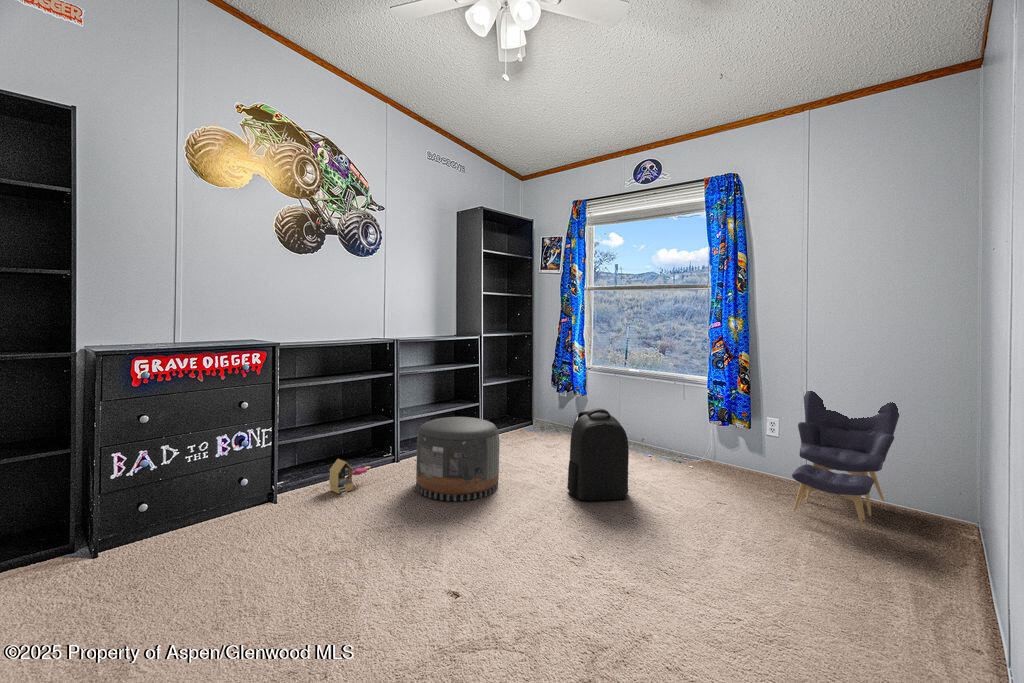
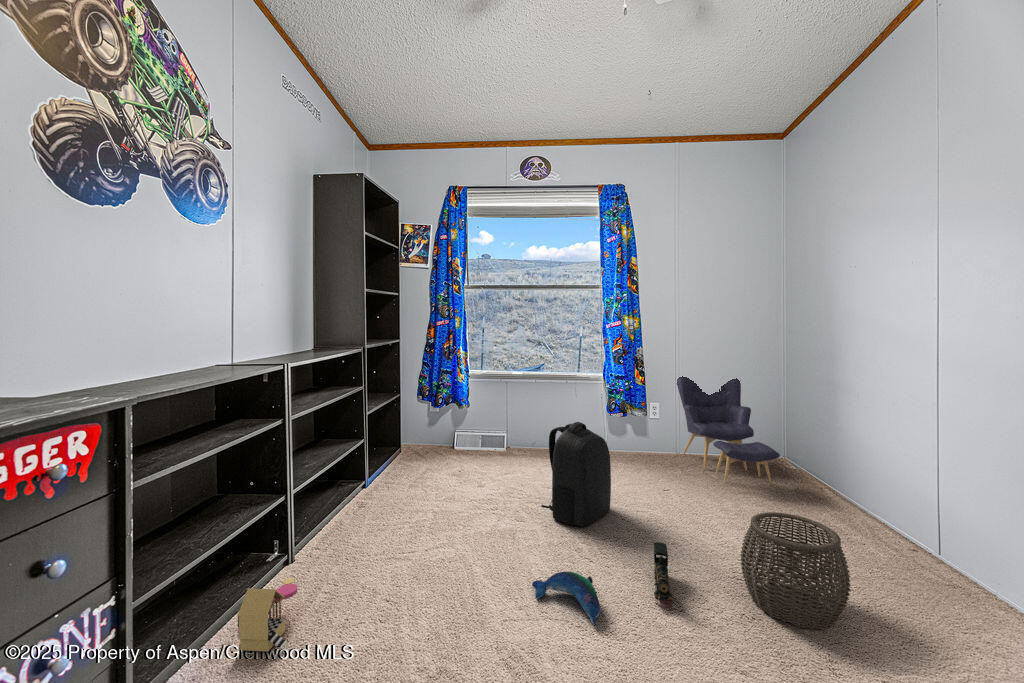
pouf: present [416,417,500,501] -> none [374,460,490,593]
woven basket: none [625,504,727,621] -> present [740,512,851,629]
plush toy: none [481,508,519,543] -> present [532,572,600,625]
toy train: none [552,514,603,557] -> present [654,542,673,610]

